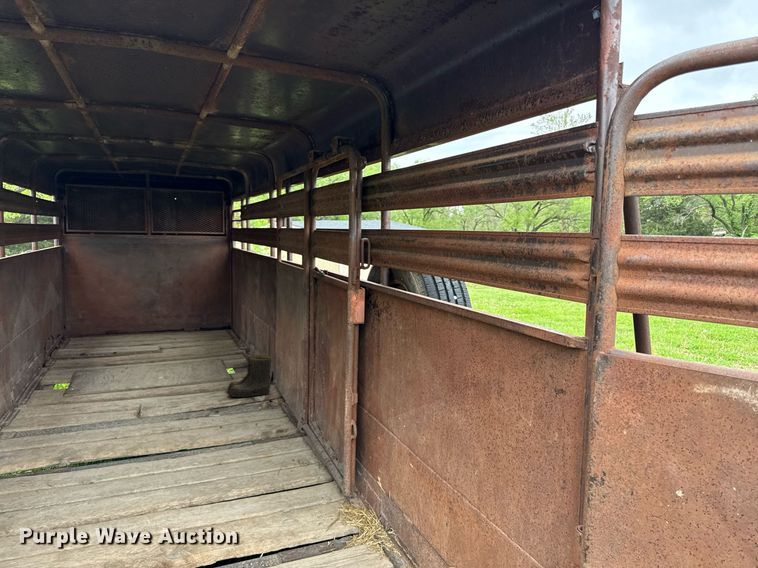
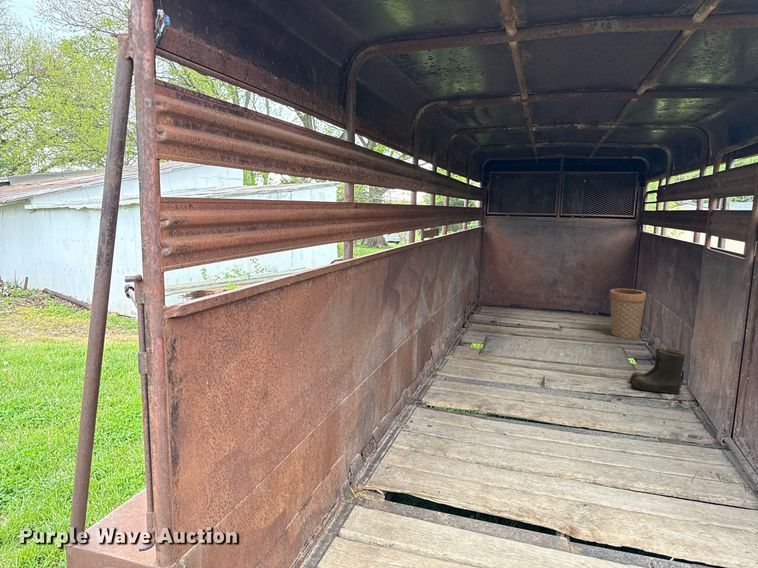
basket: none [208,304,240,350] -> present [610,289,646,338]

